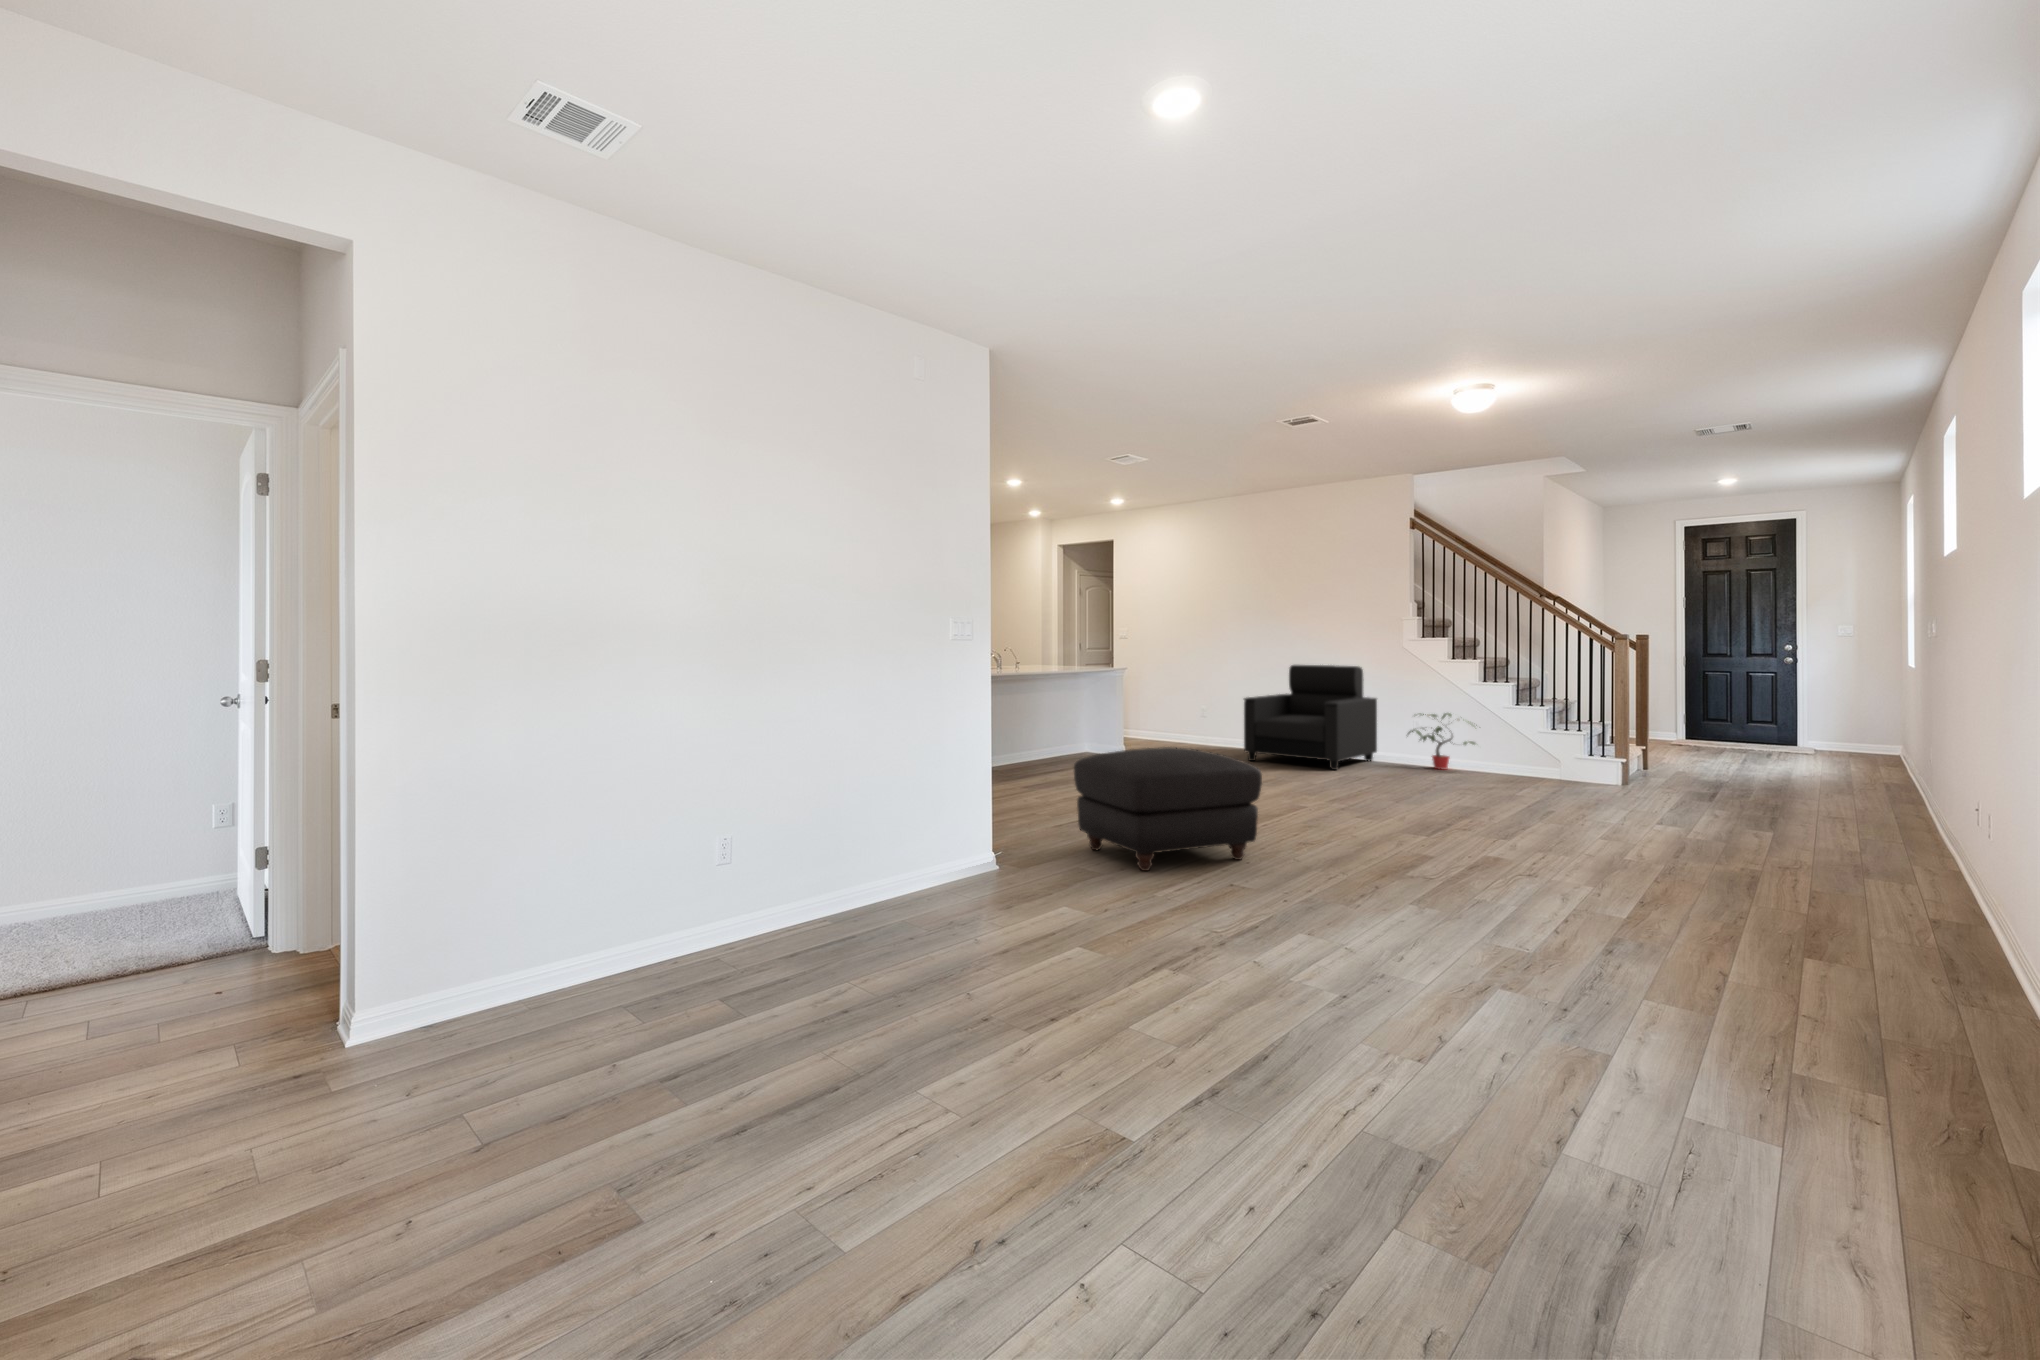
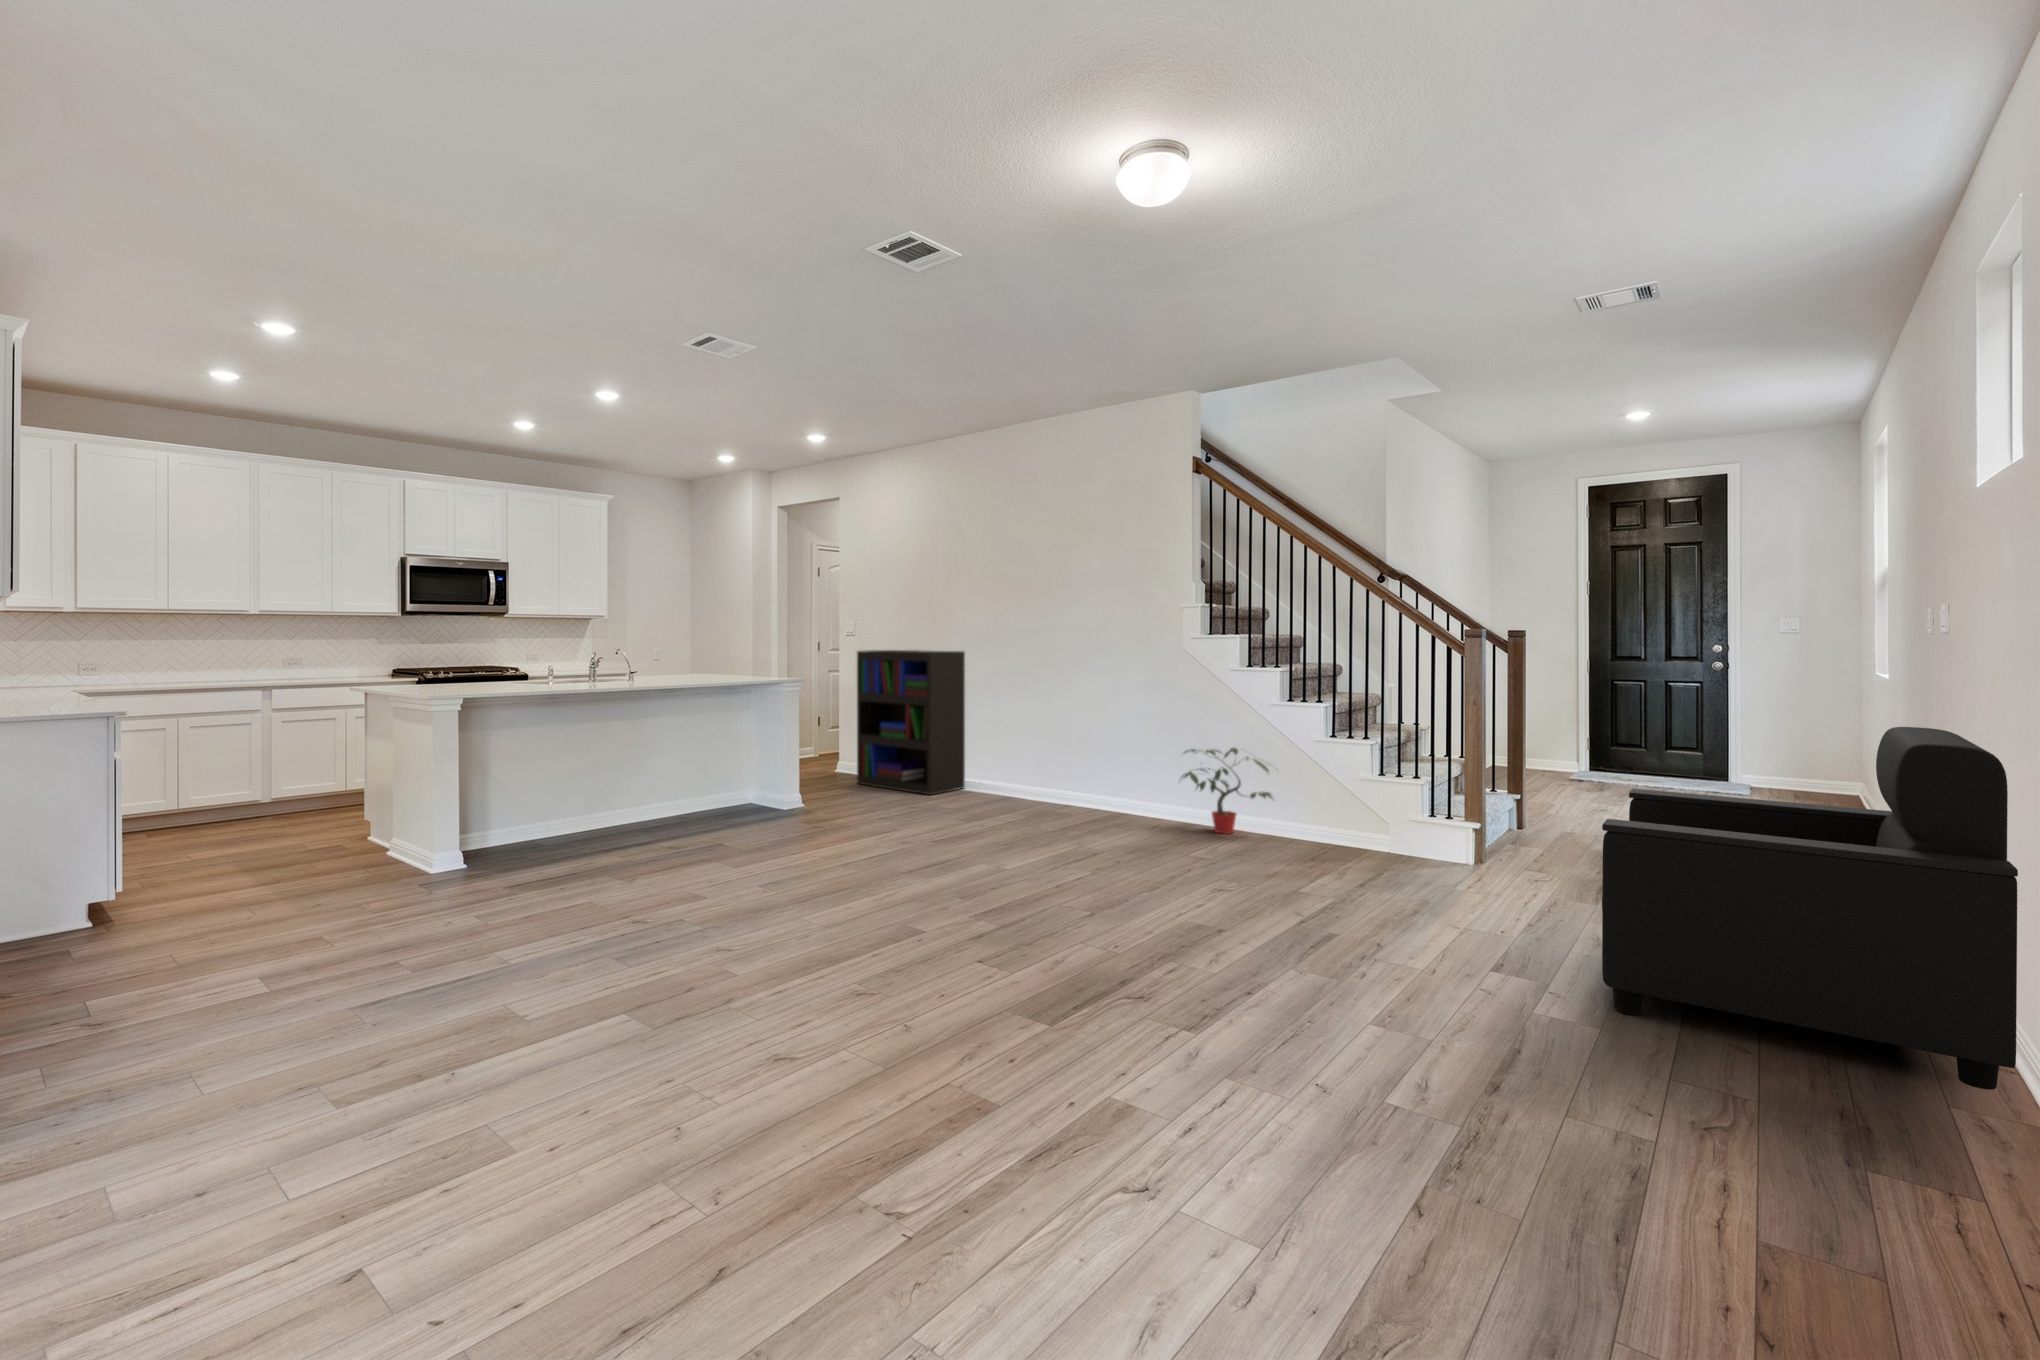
bookshelf: none [1147,649,1228,749] -> present [857,650,965,795]
armchair: present [1244,665,1377,770] -> present [1602,727,2018,1090]
ottoman: present [1074,747,1262,871] -> none [211,863,615,1191]

